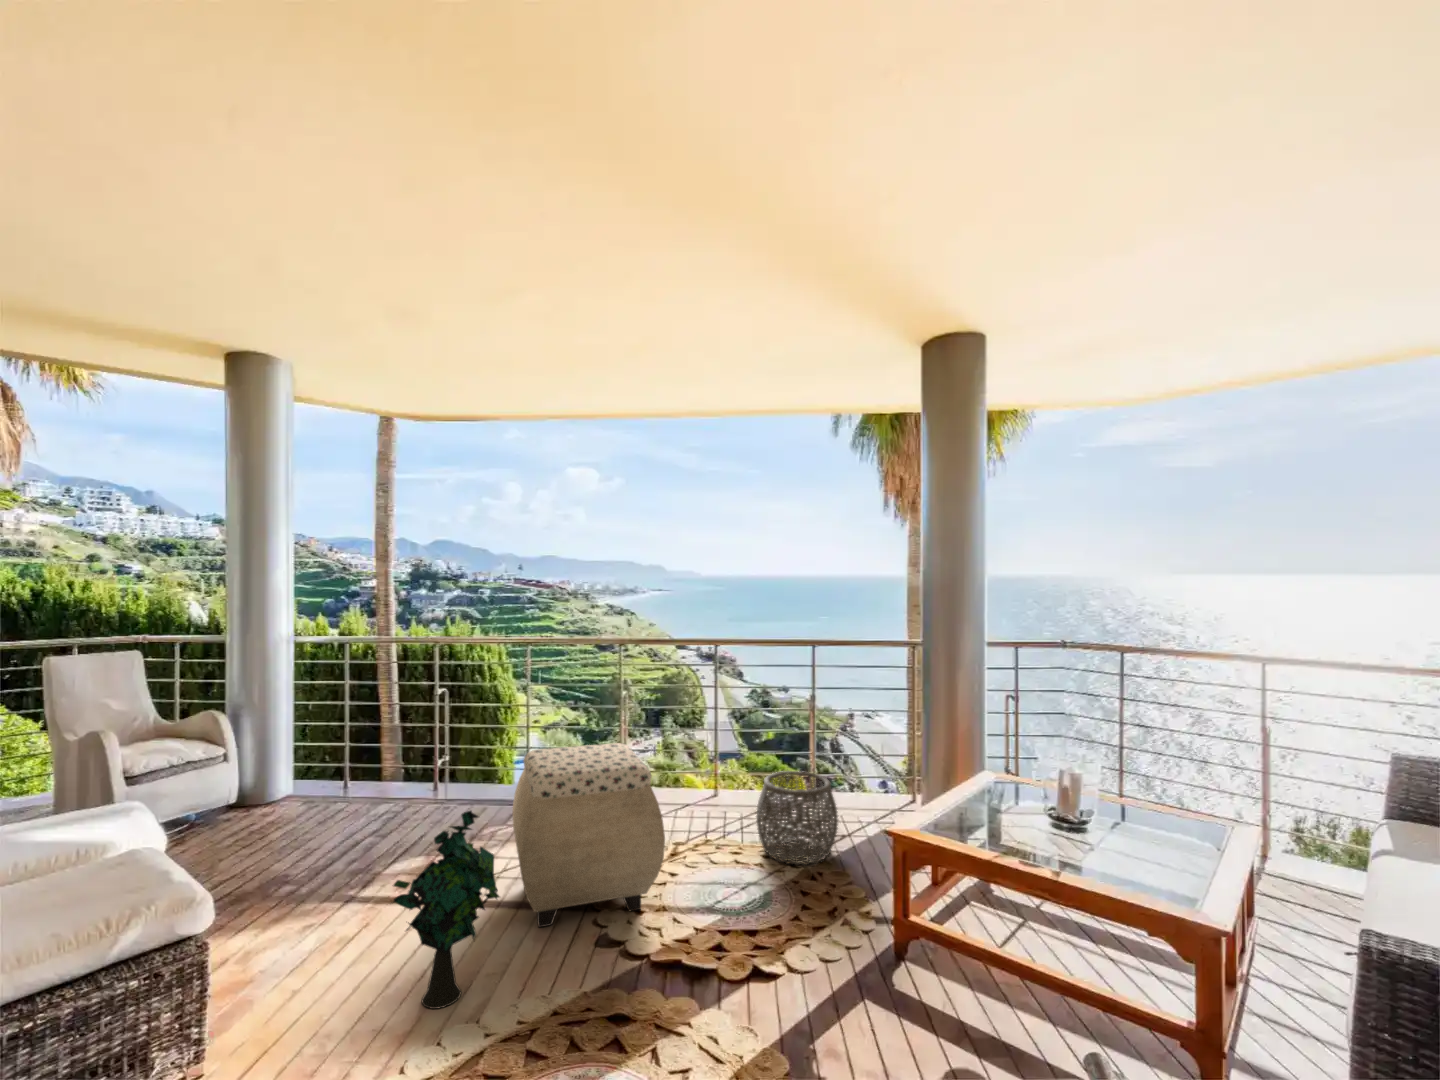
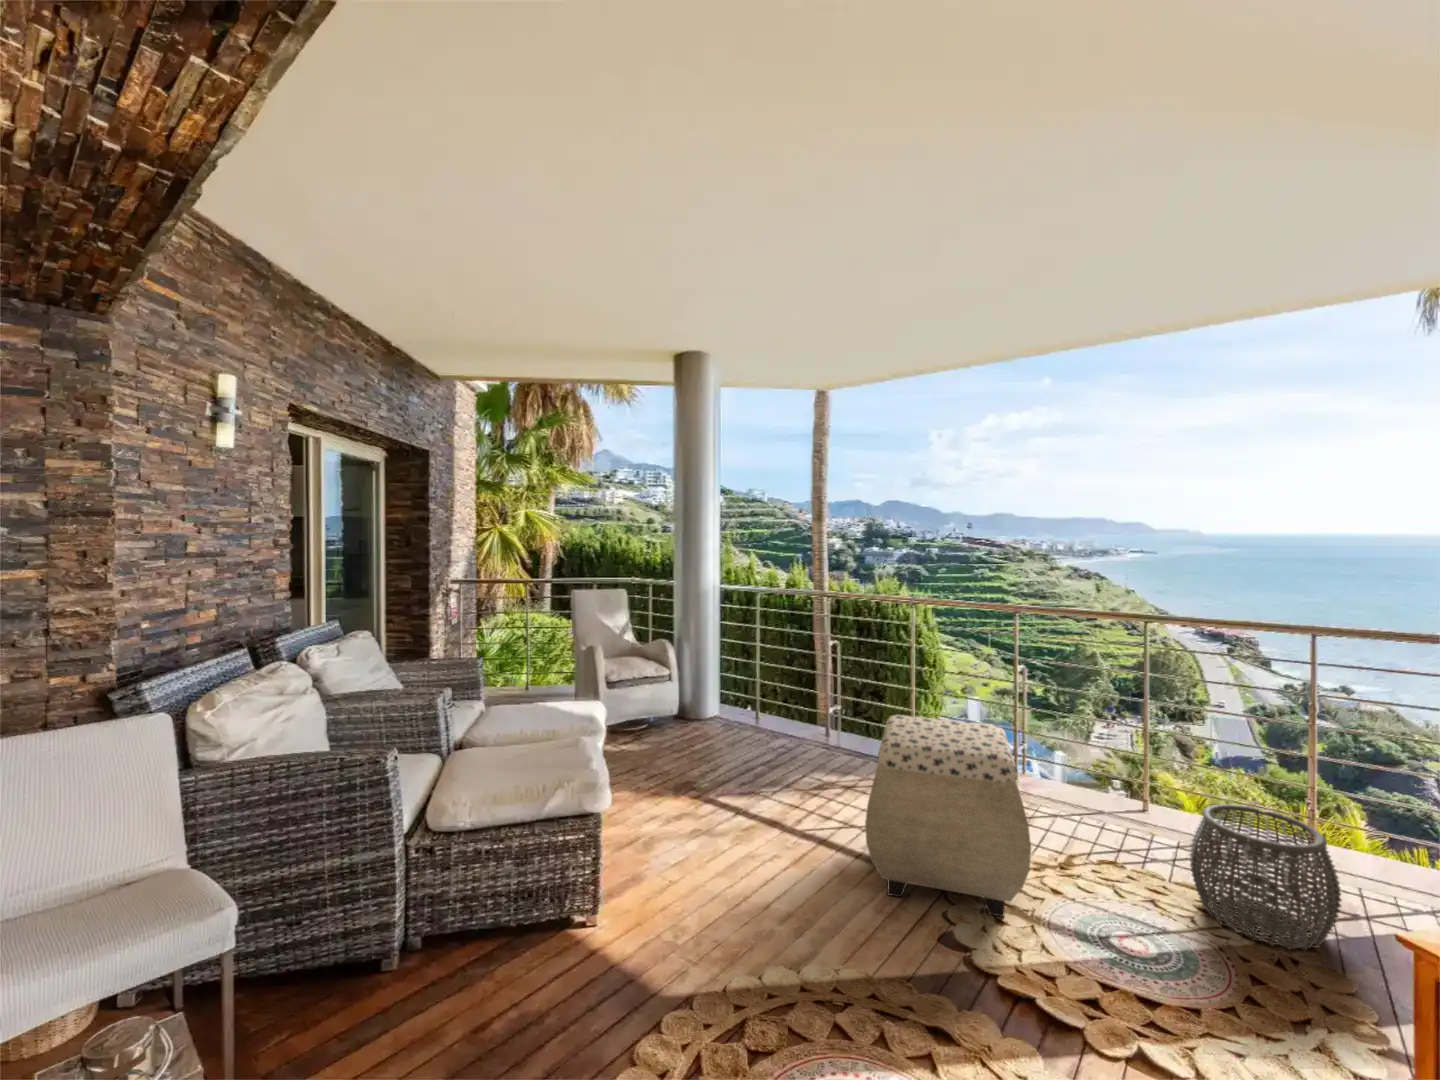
decorative plant: present [393,811,500,1009] -> none [734,763,834,938]

